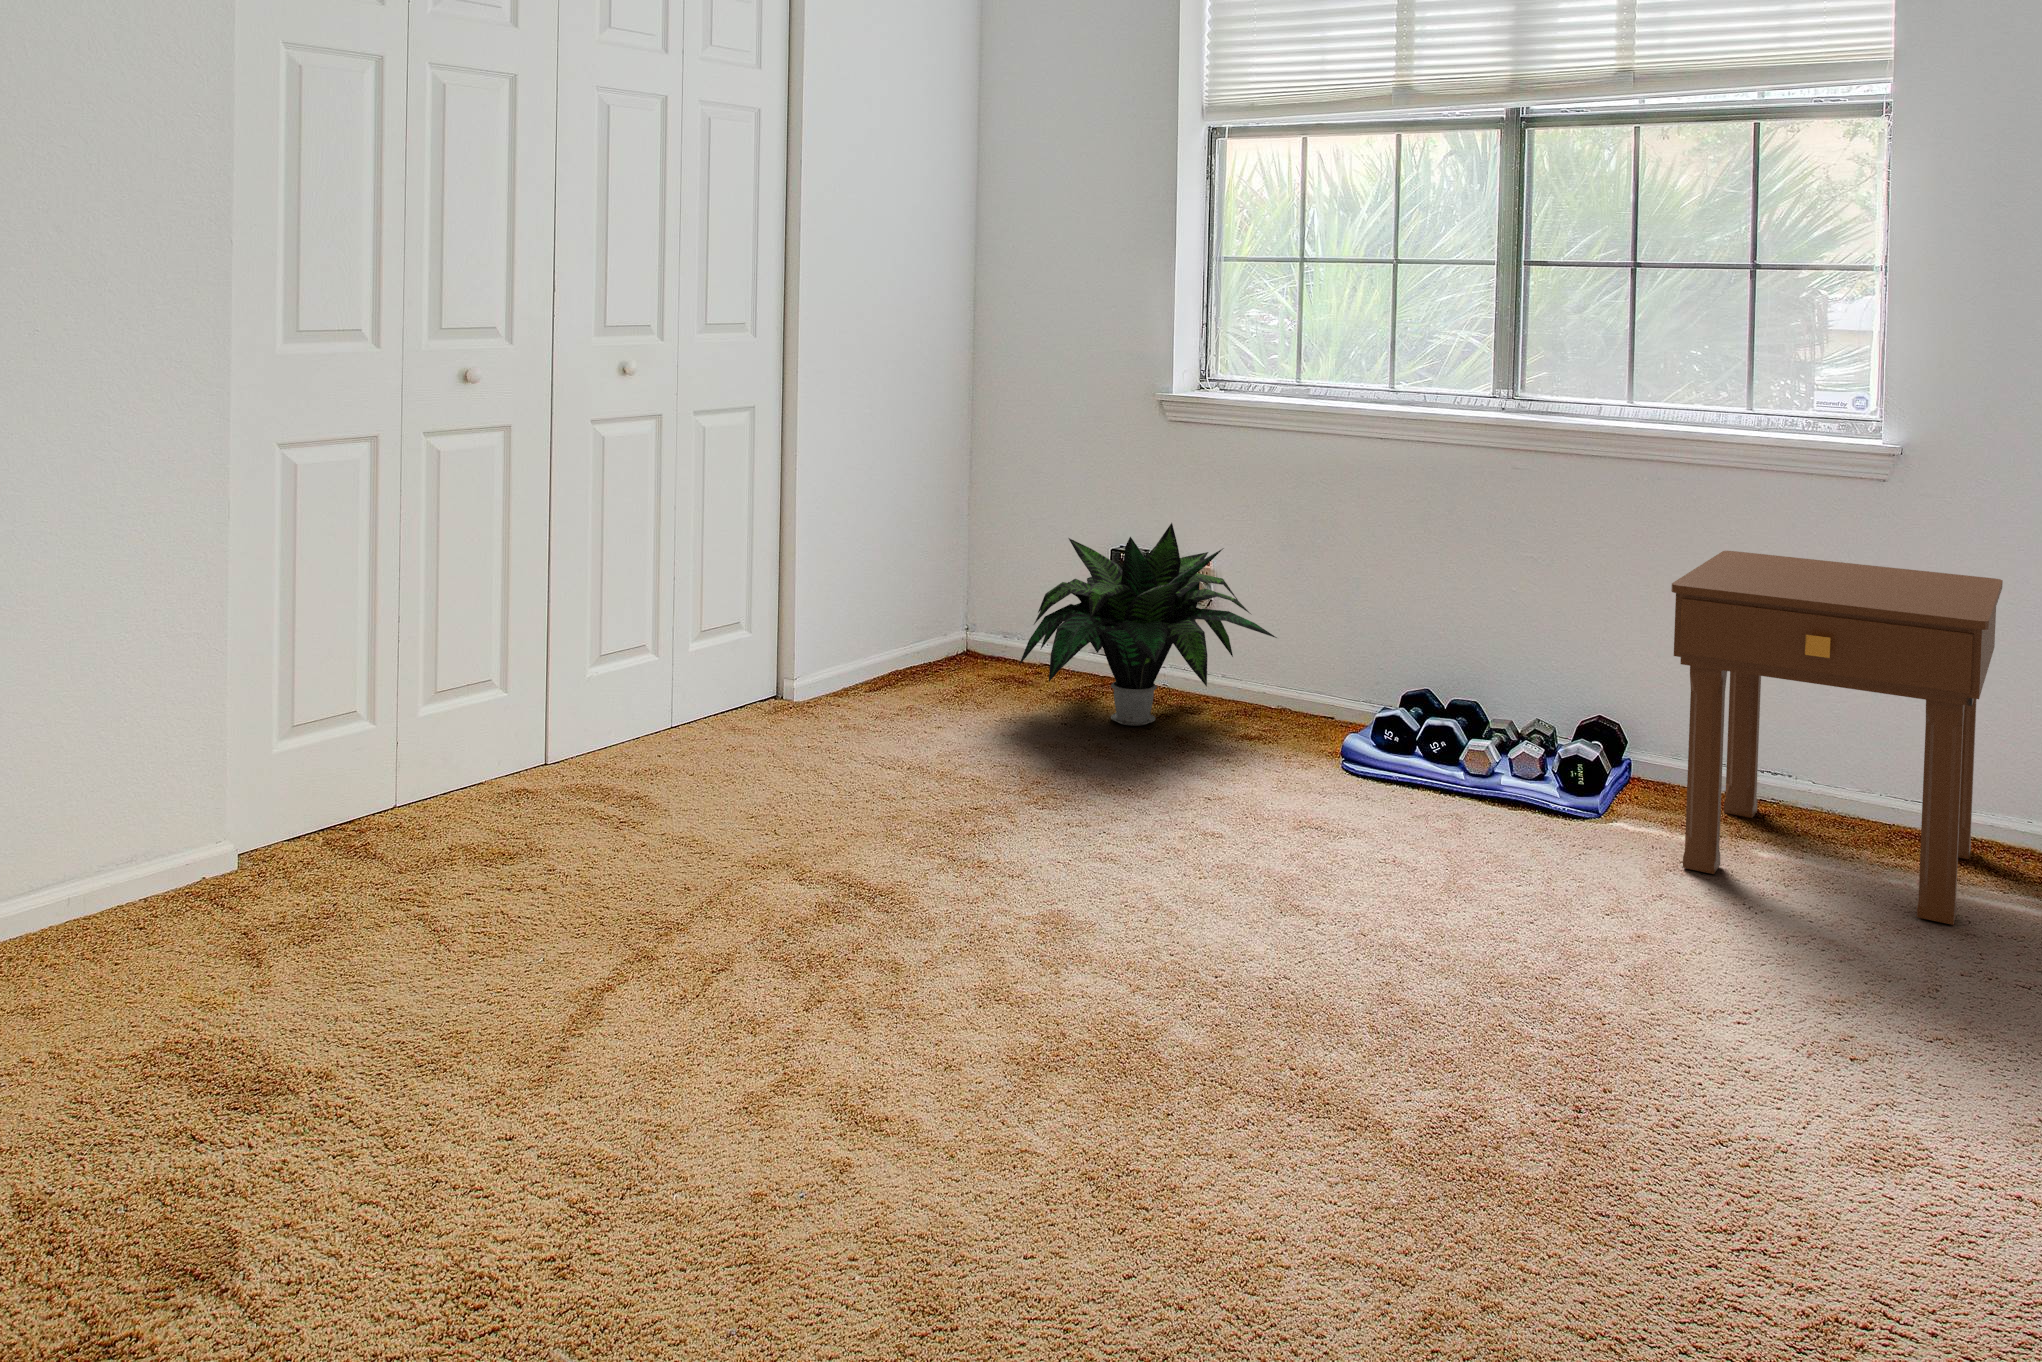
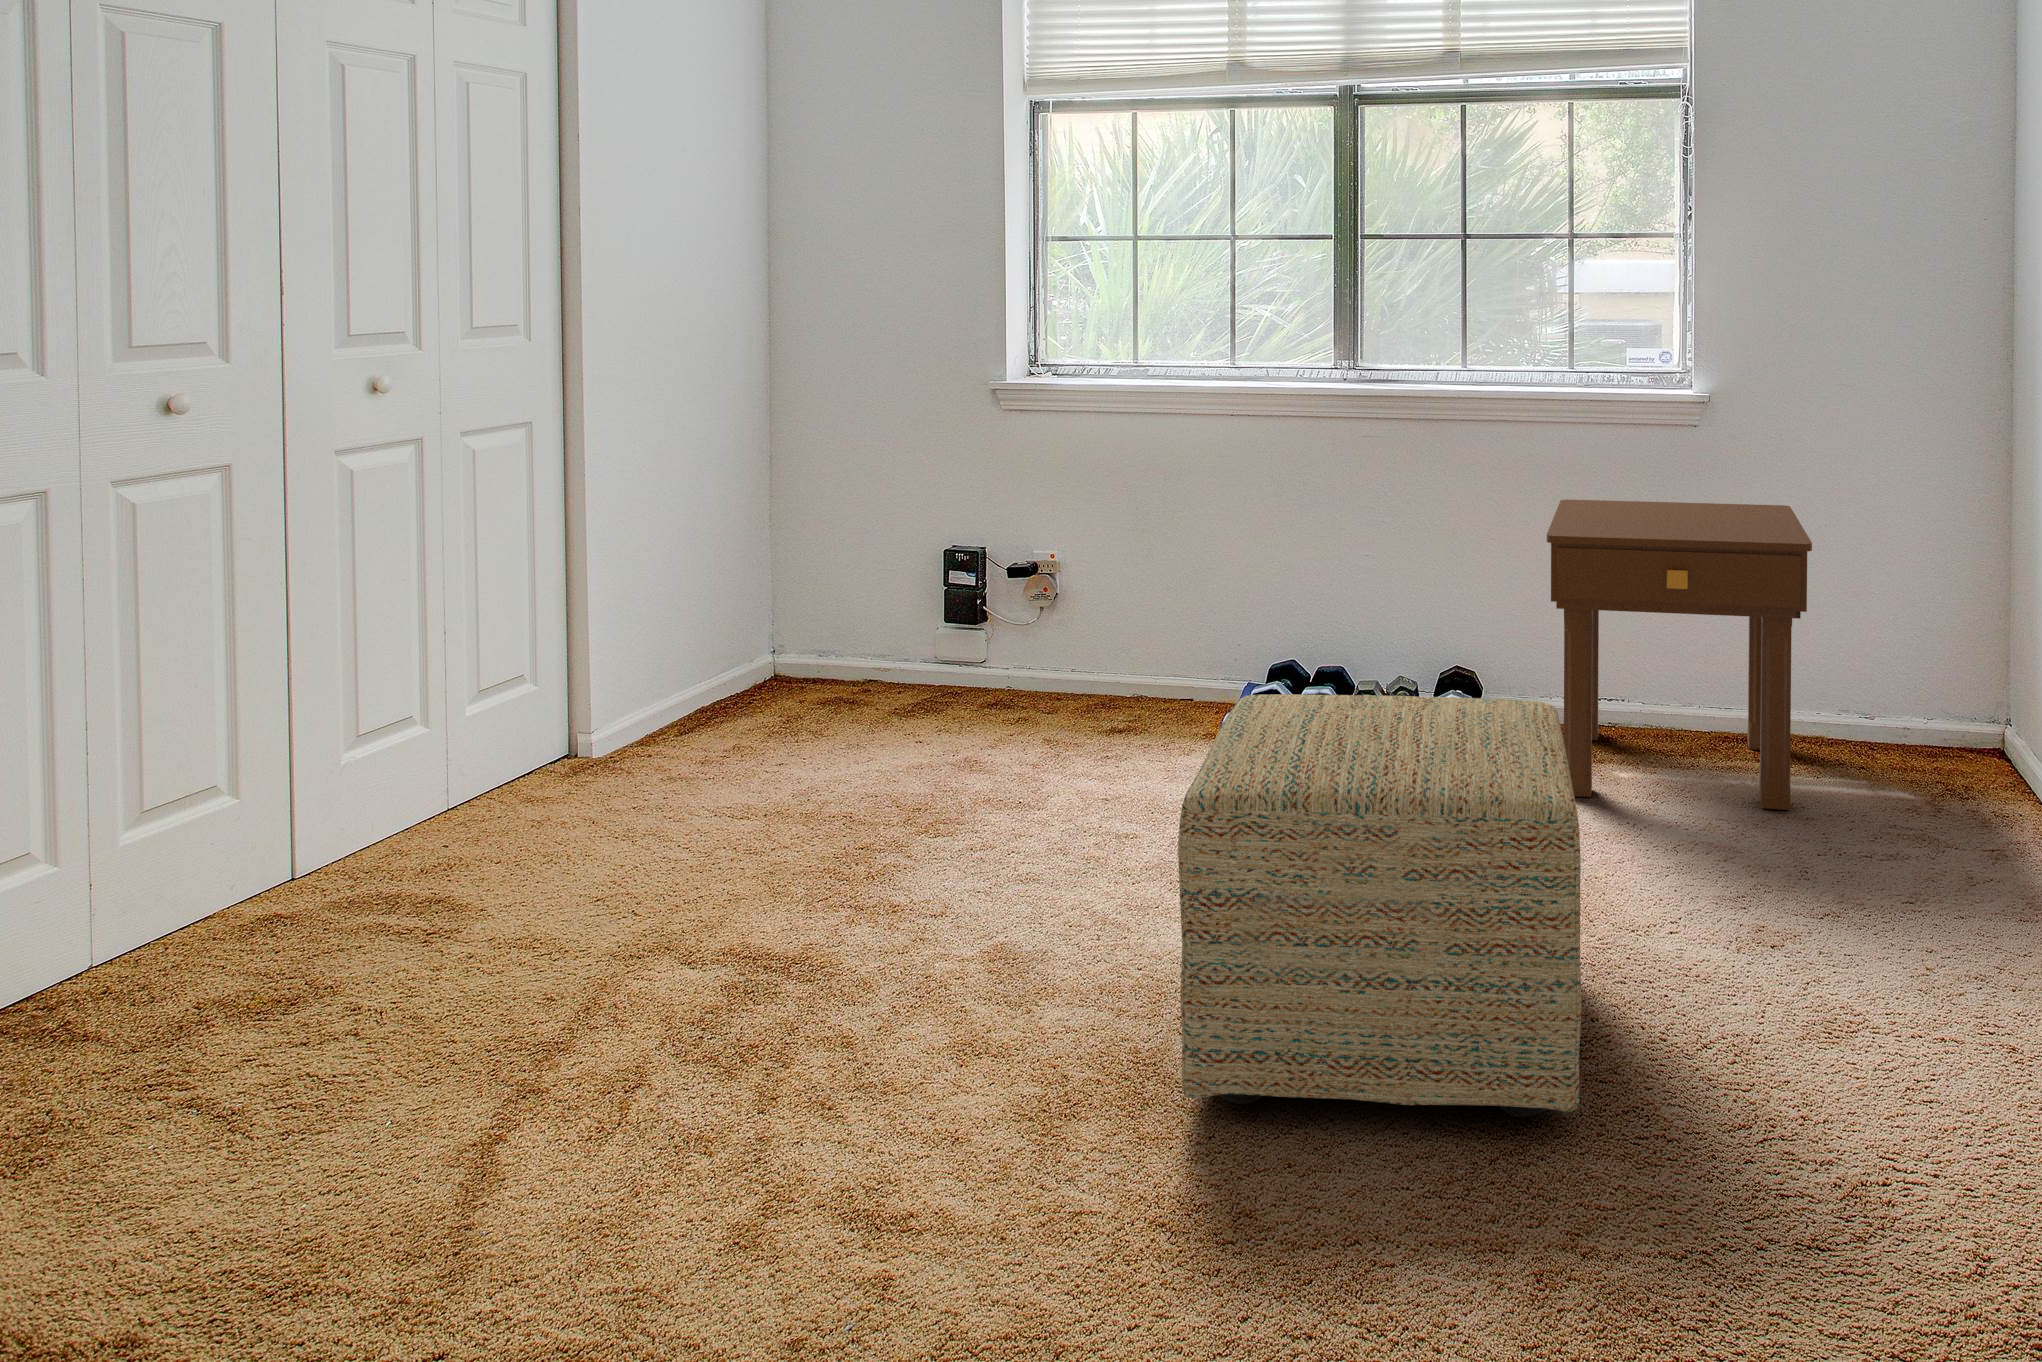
potted plant: present [1019,523,1277,726] -> none [869,516,1145,732]
ottoman: none [1150,707,1600,1169] -> present [1178,694,1581,1117]

